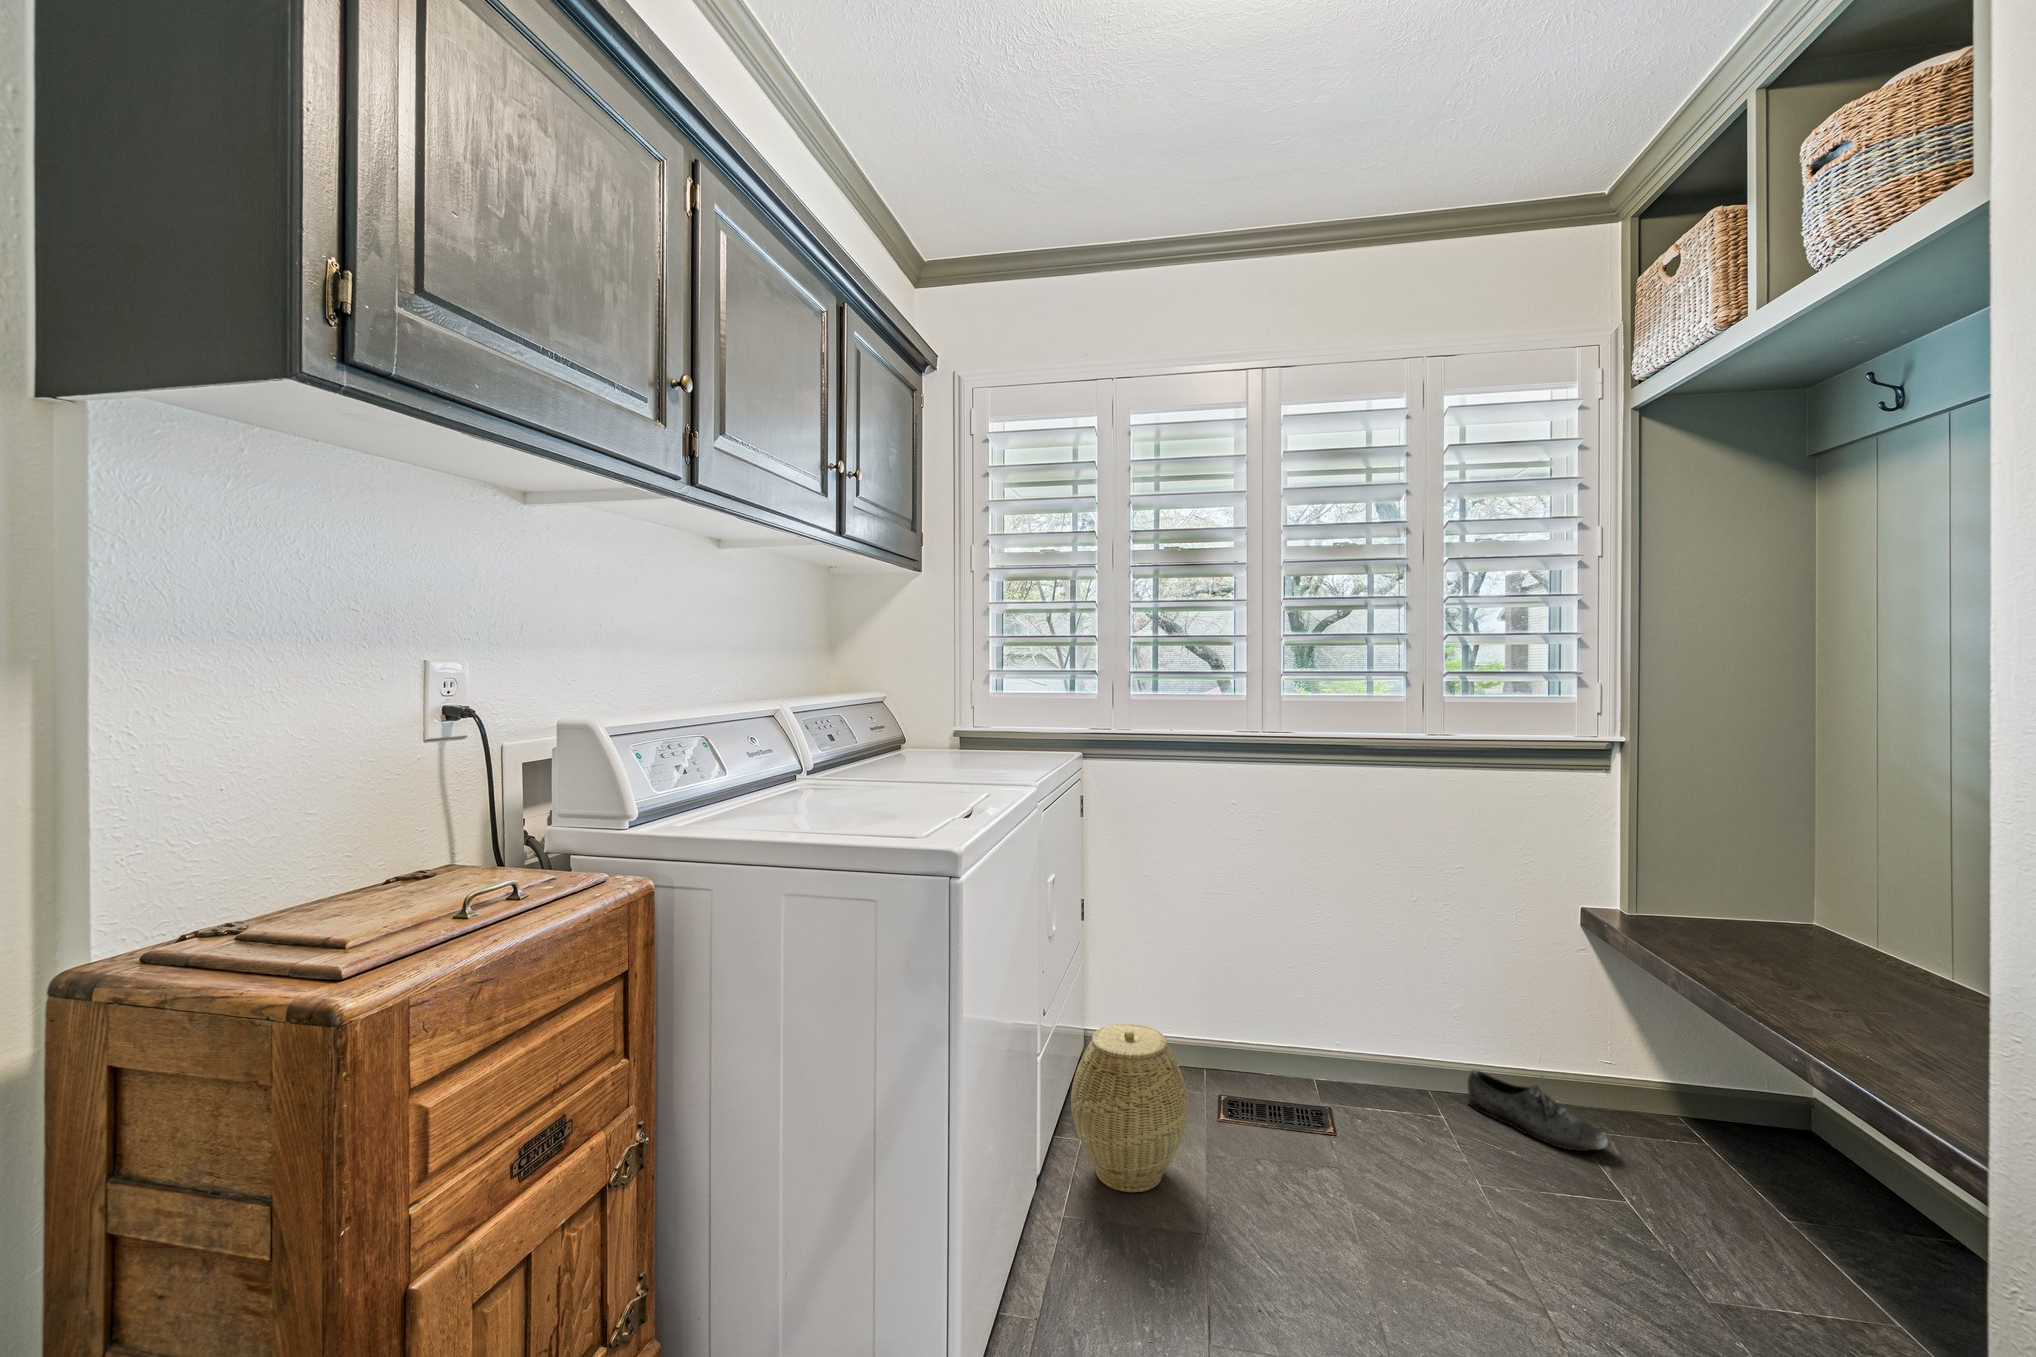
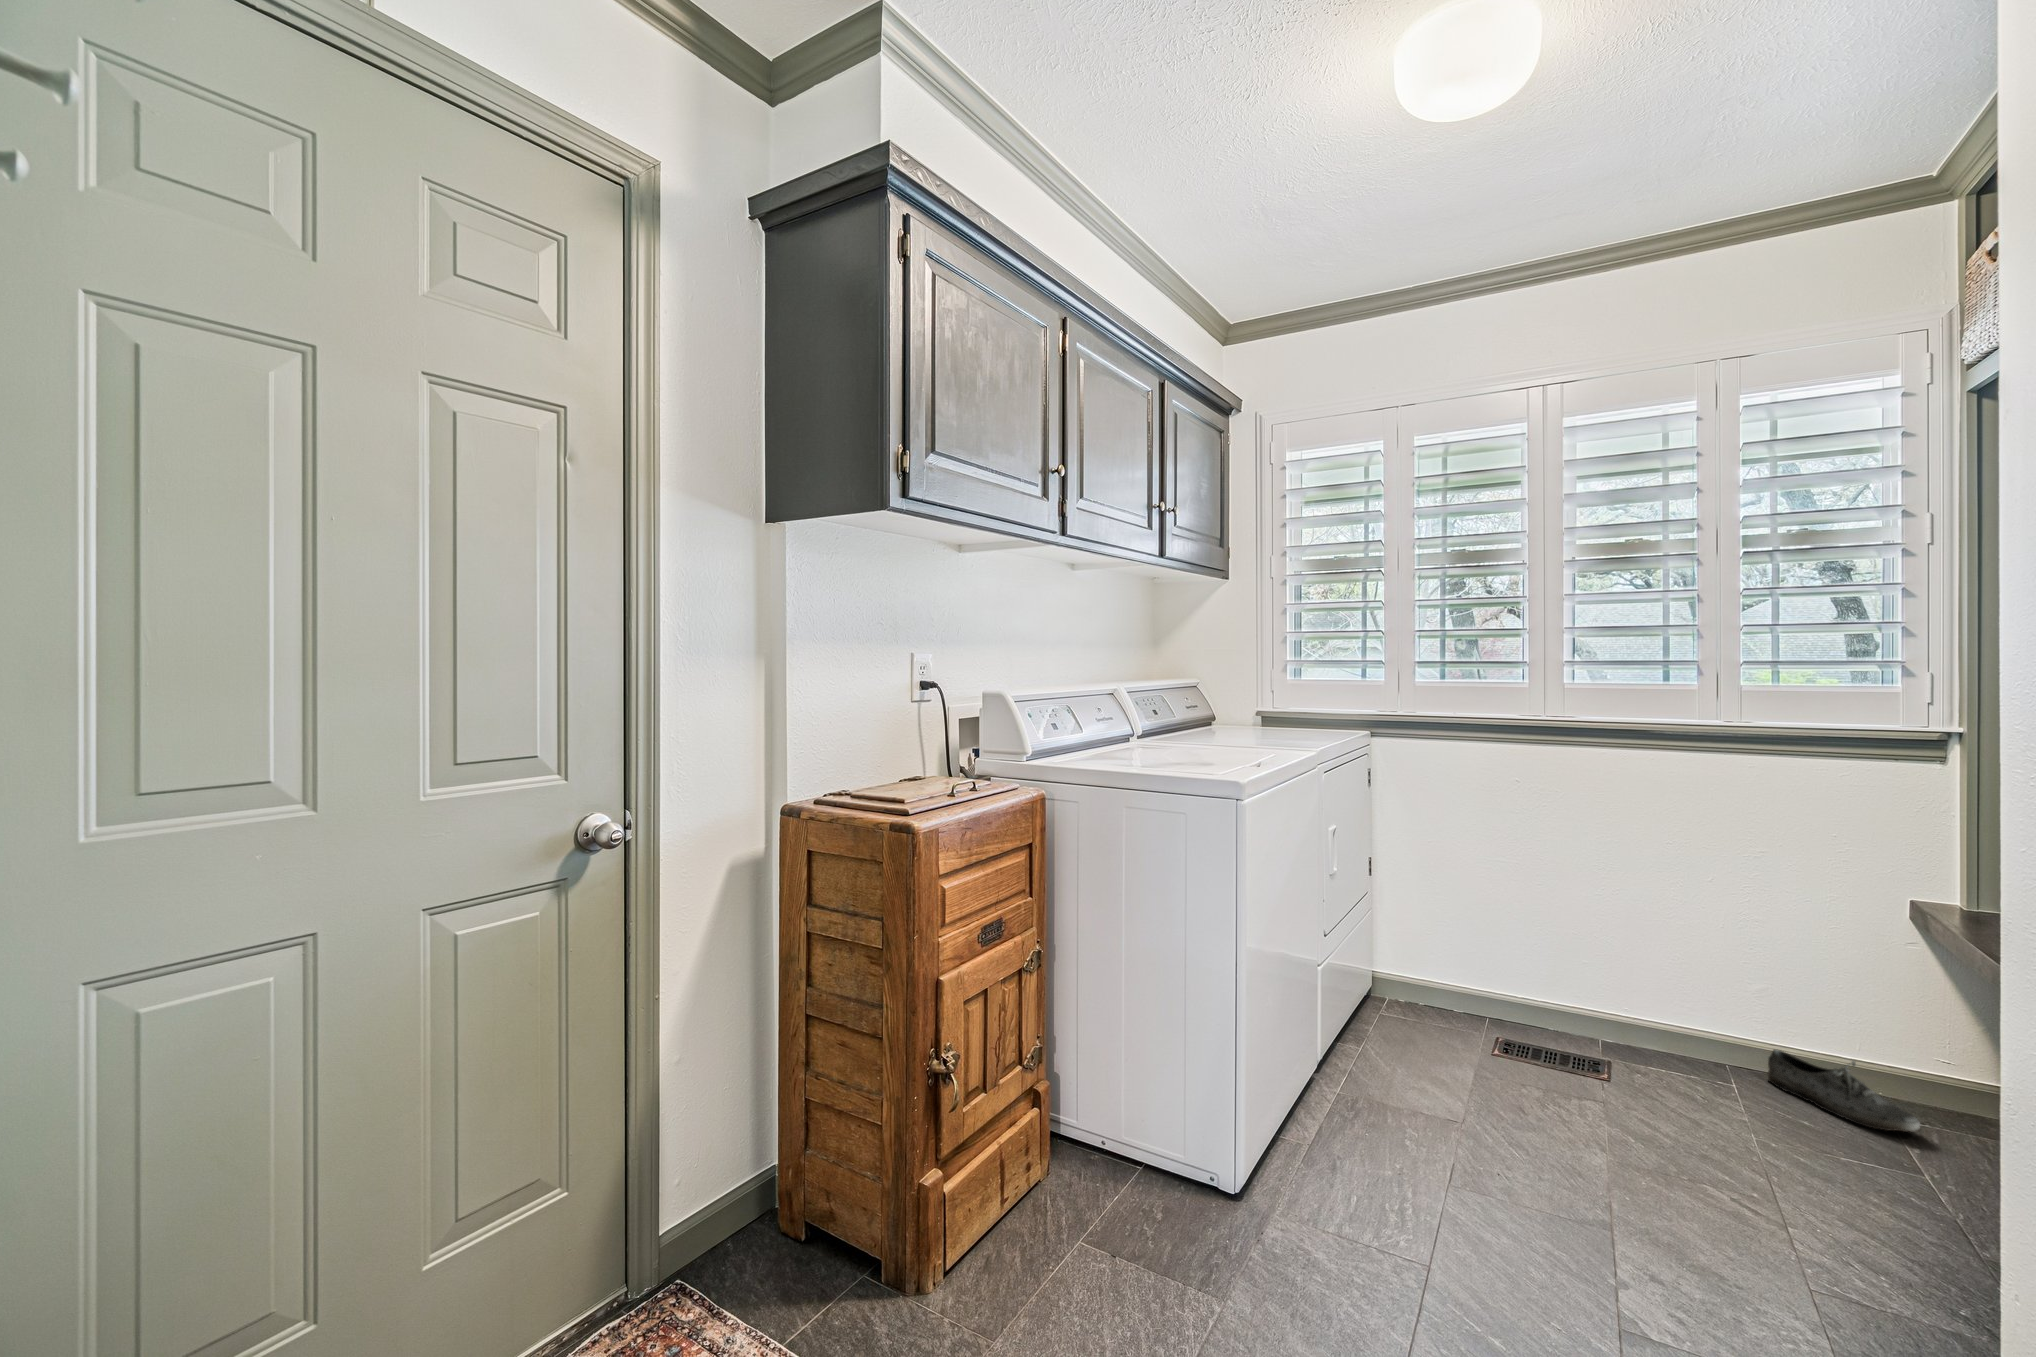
woven basket: present [1071,1024,1188,1192] -> none [1349,956,1453,1089]

